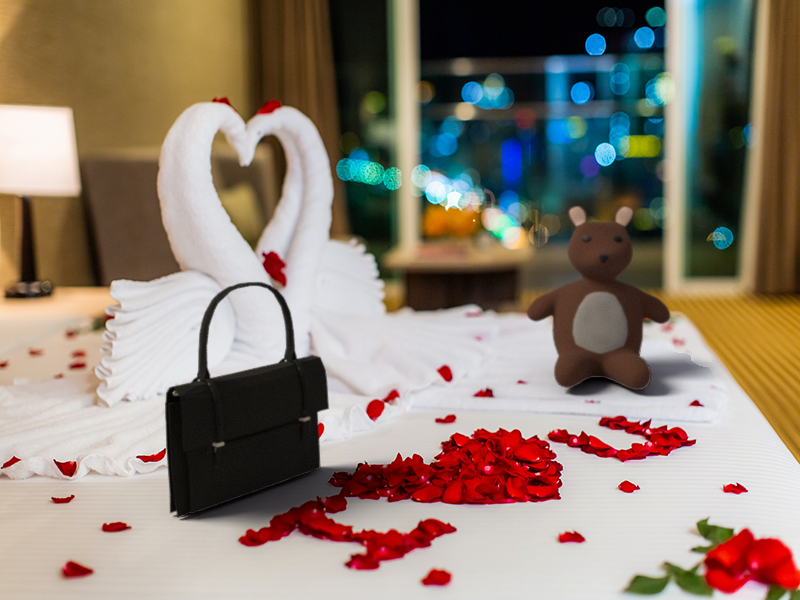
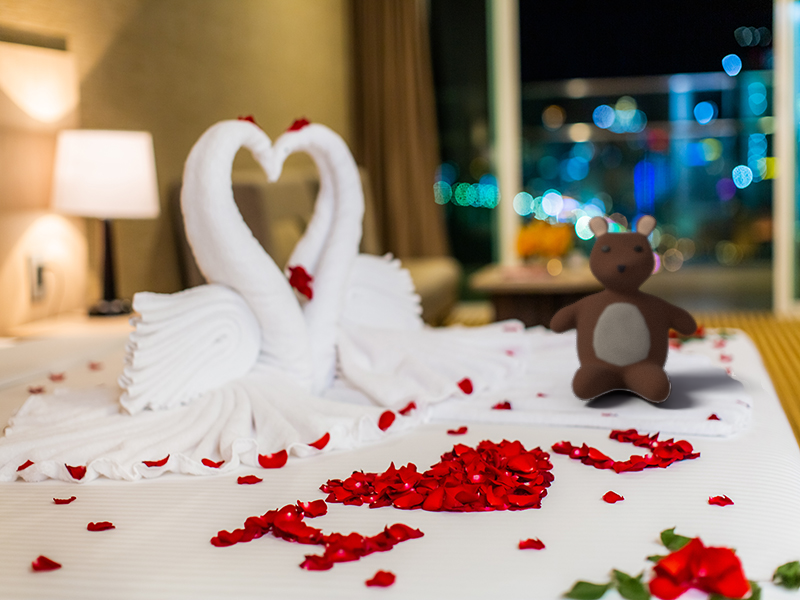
handbag: present [165,282,329,518] -> none [151,293,321,519]

